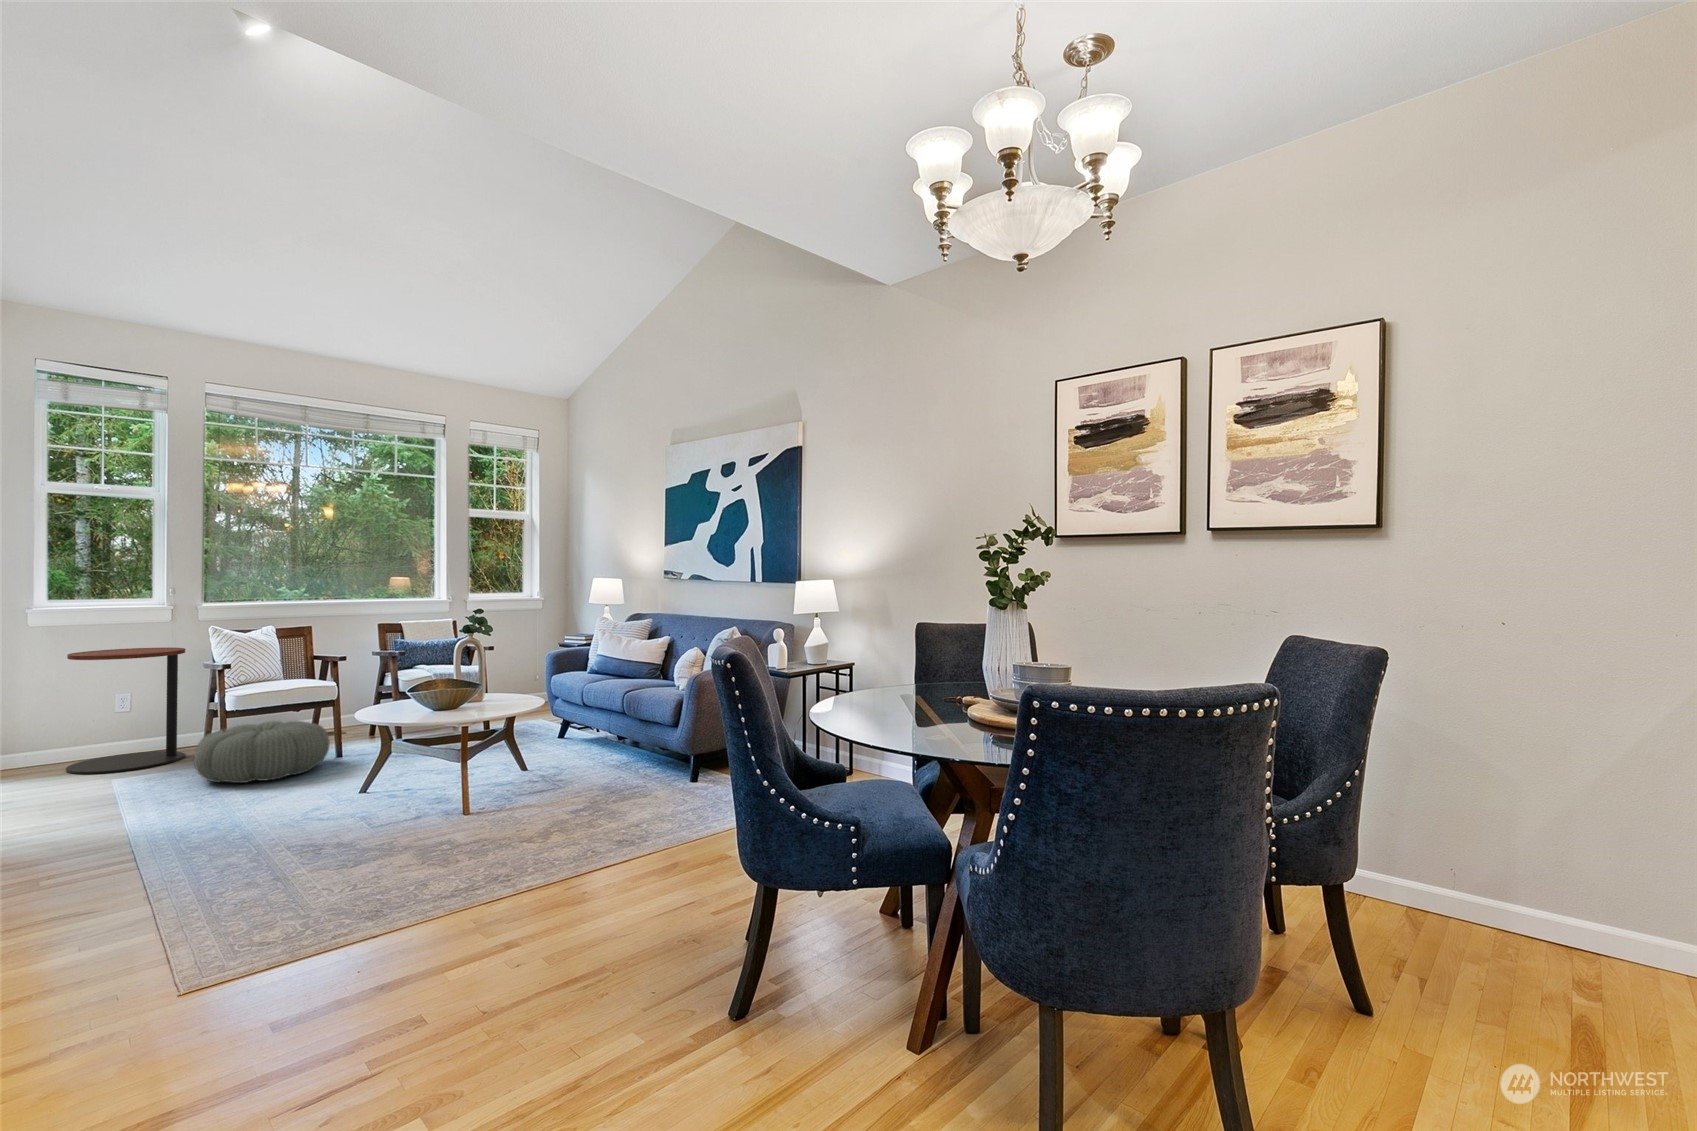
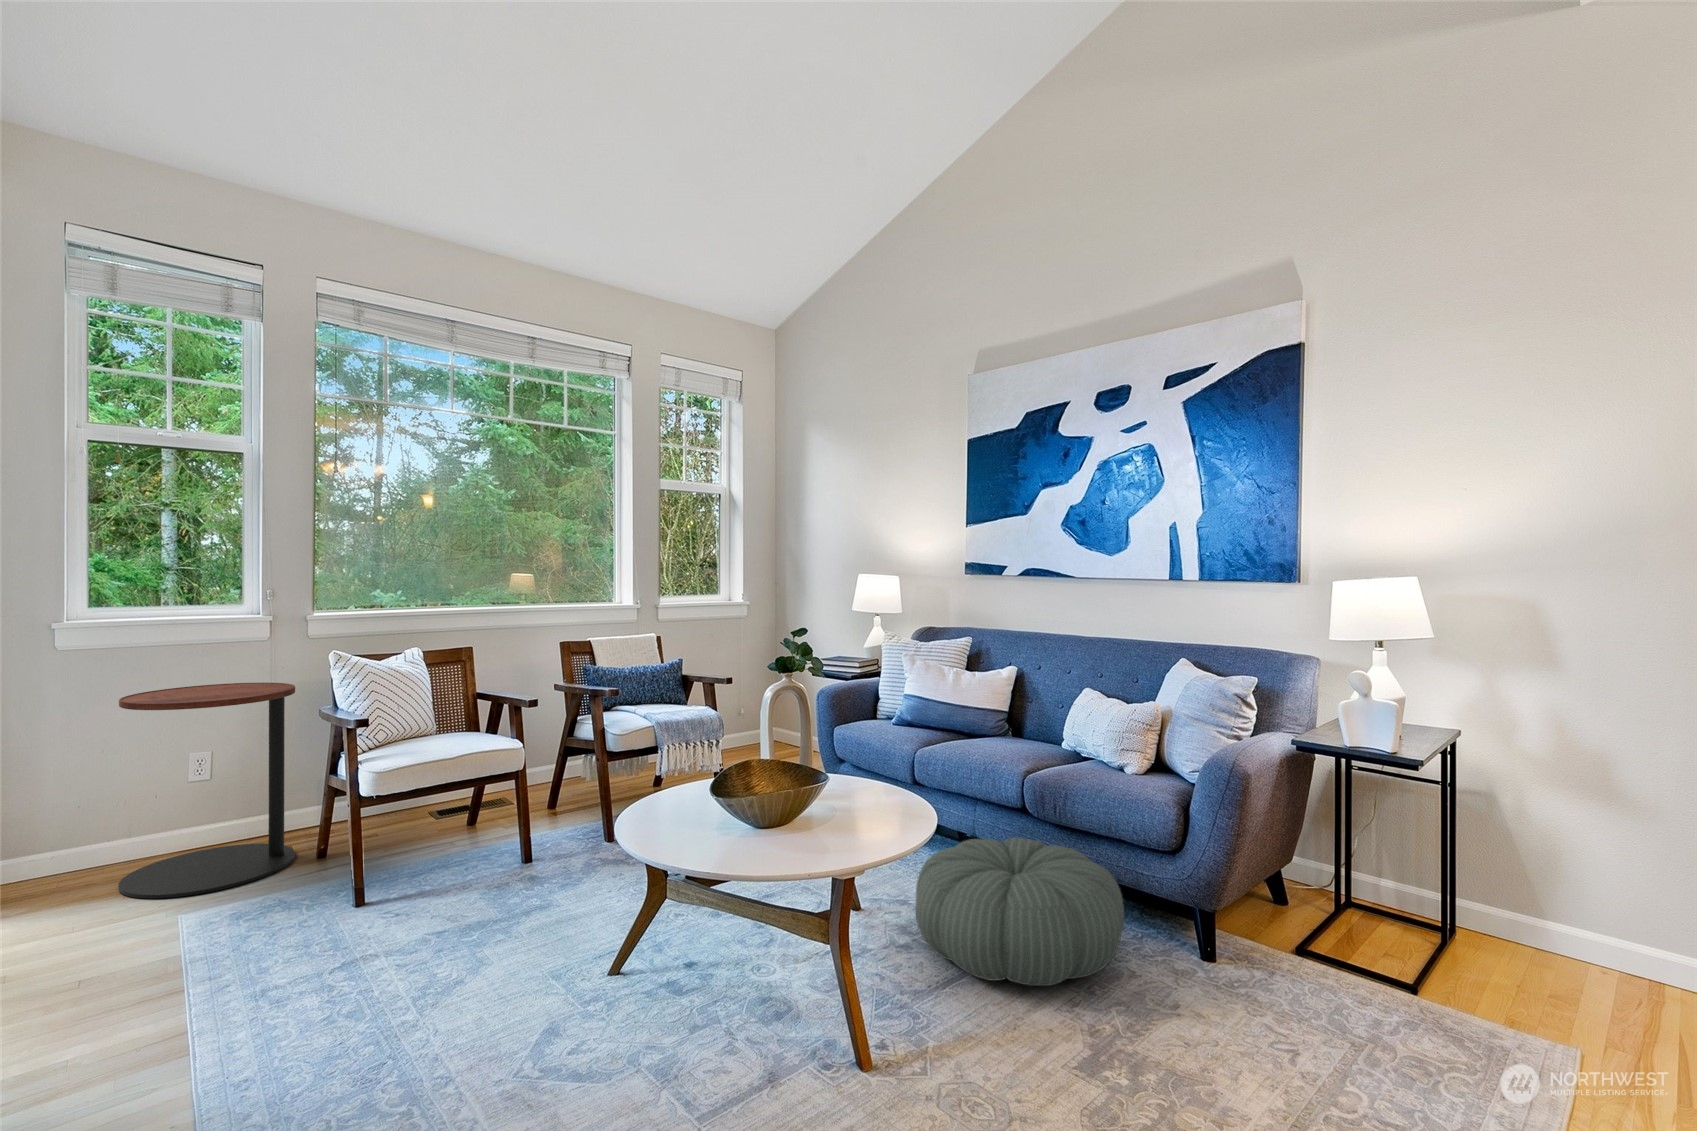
pouf: present [194,721,330,783] -> present [915,838,1124,986]

